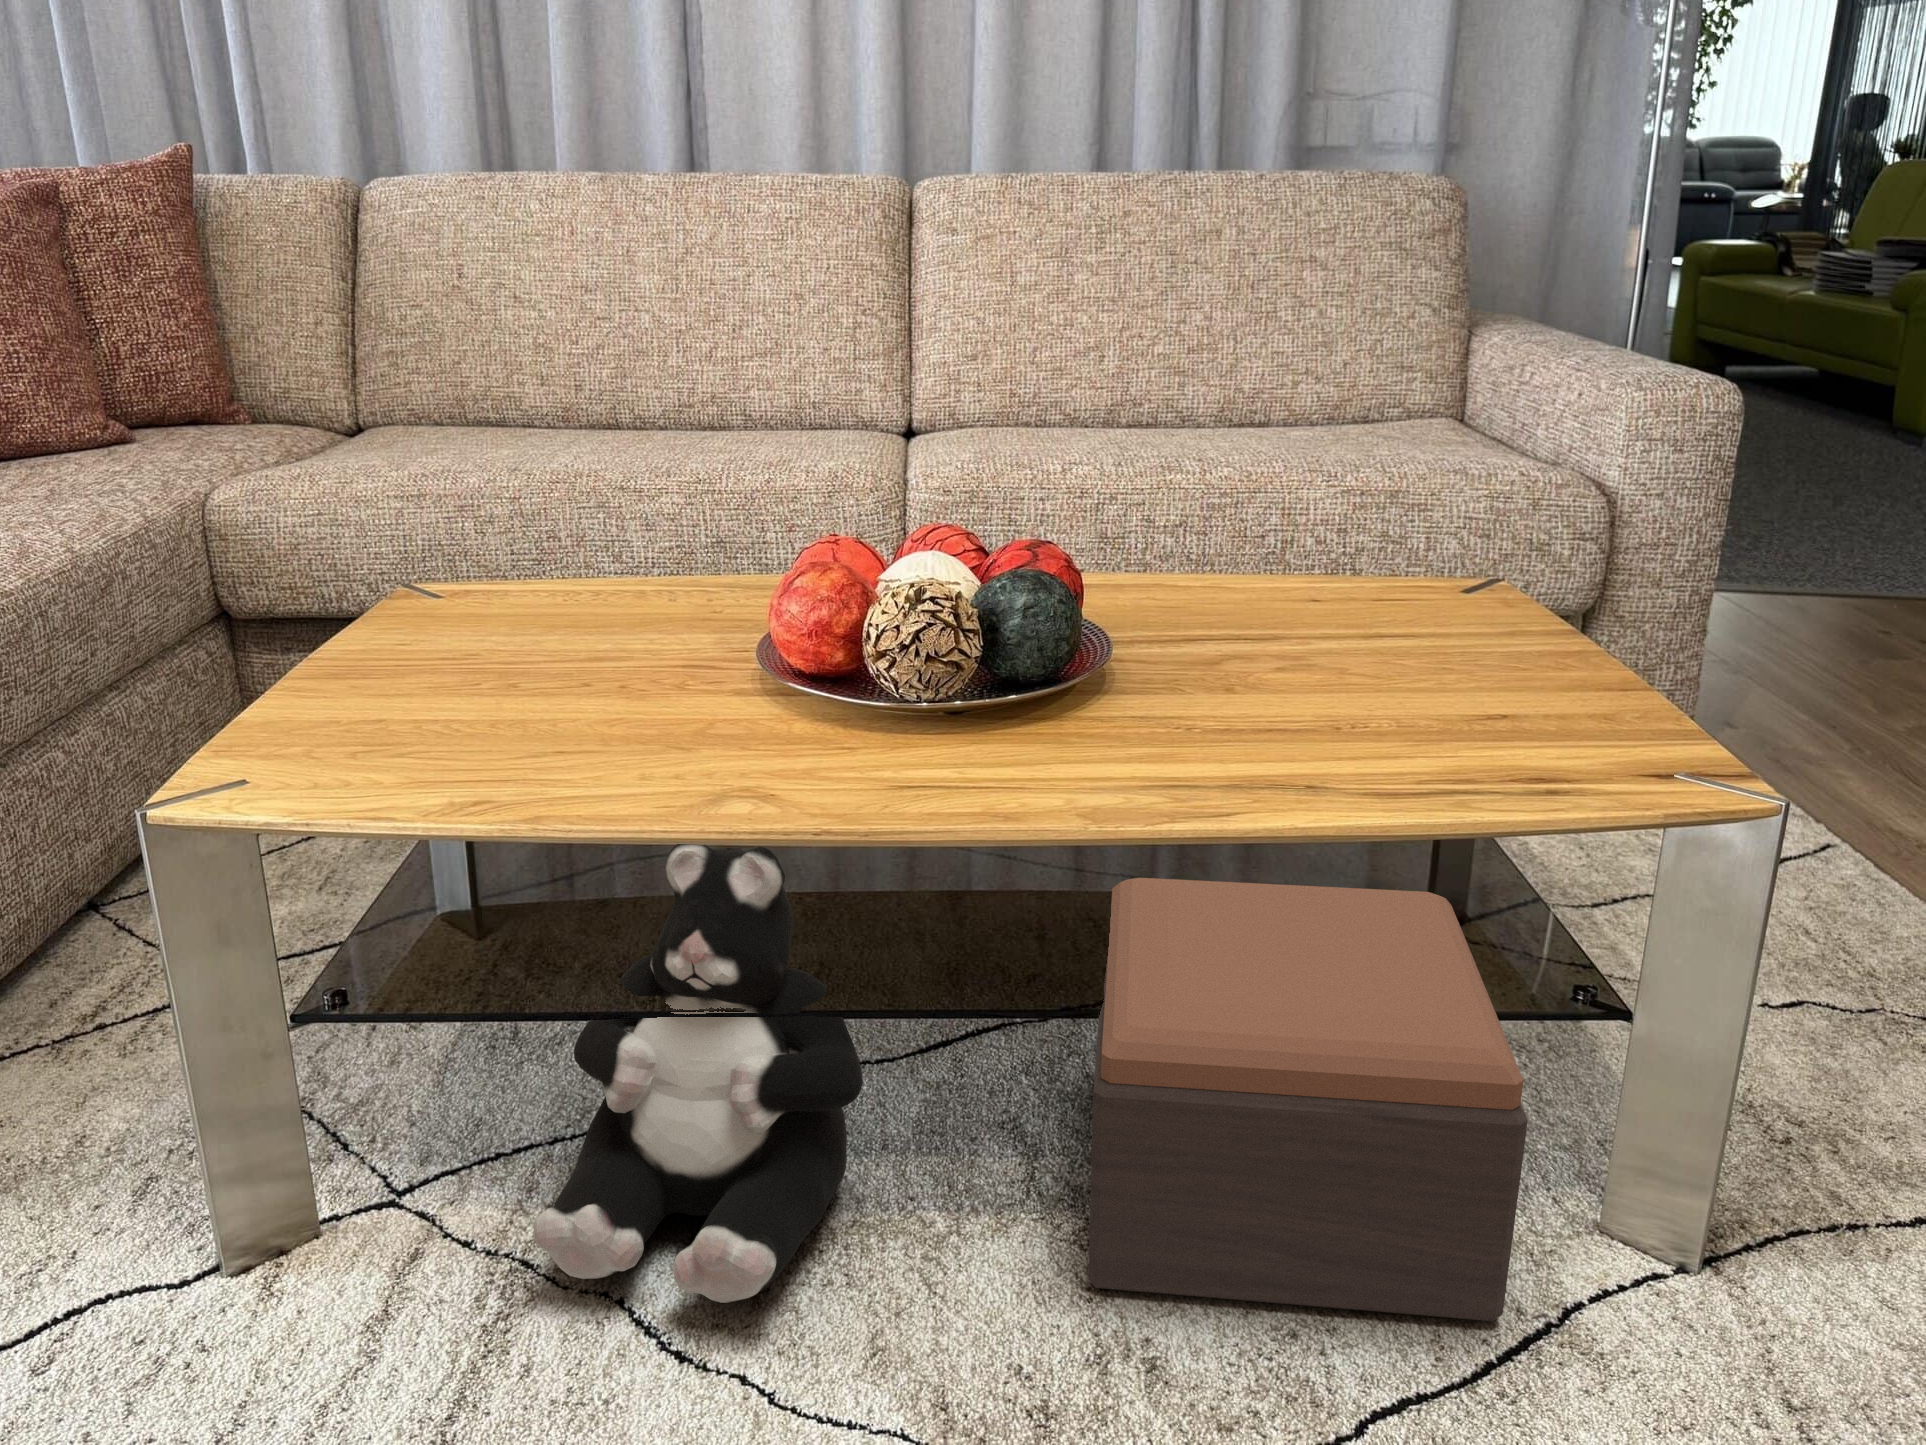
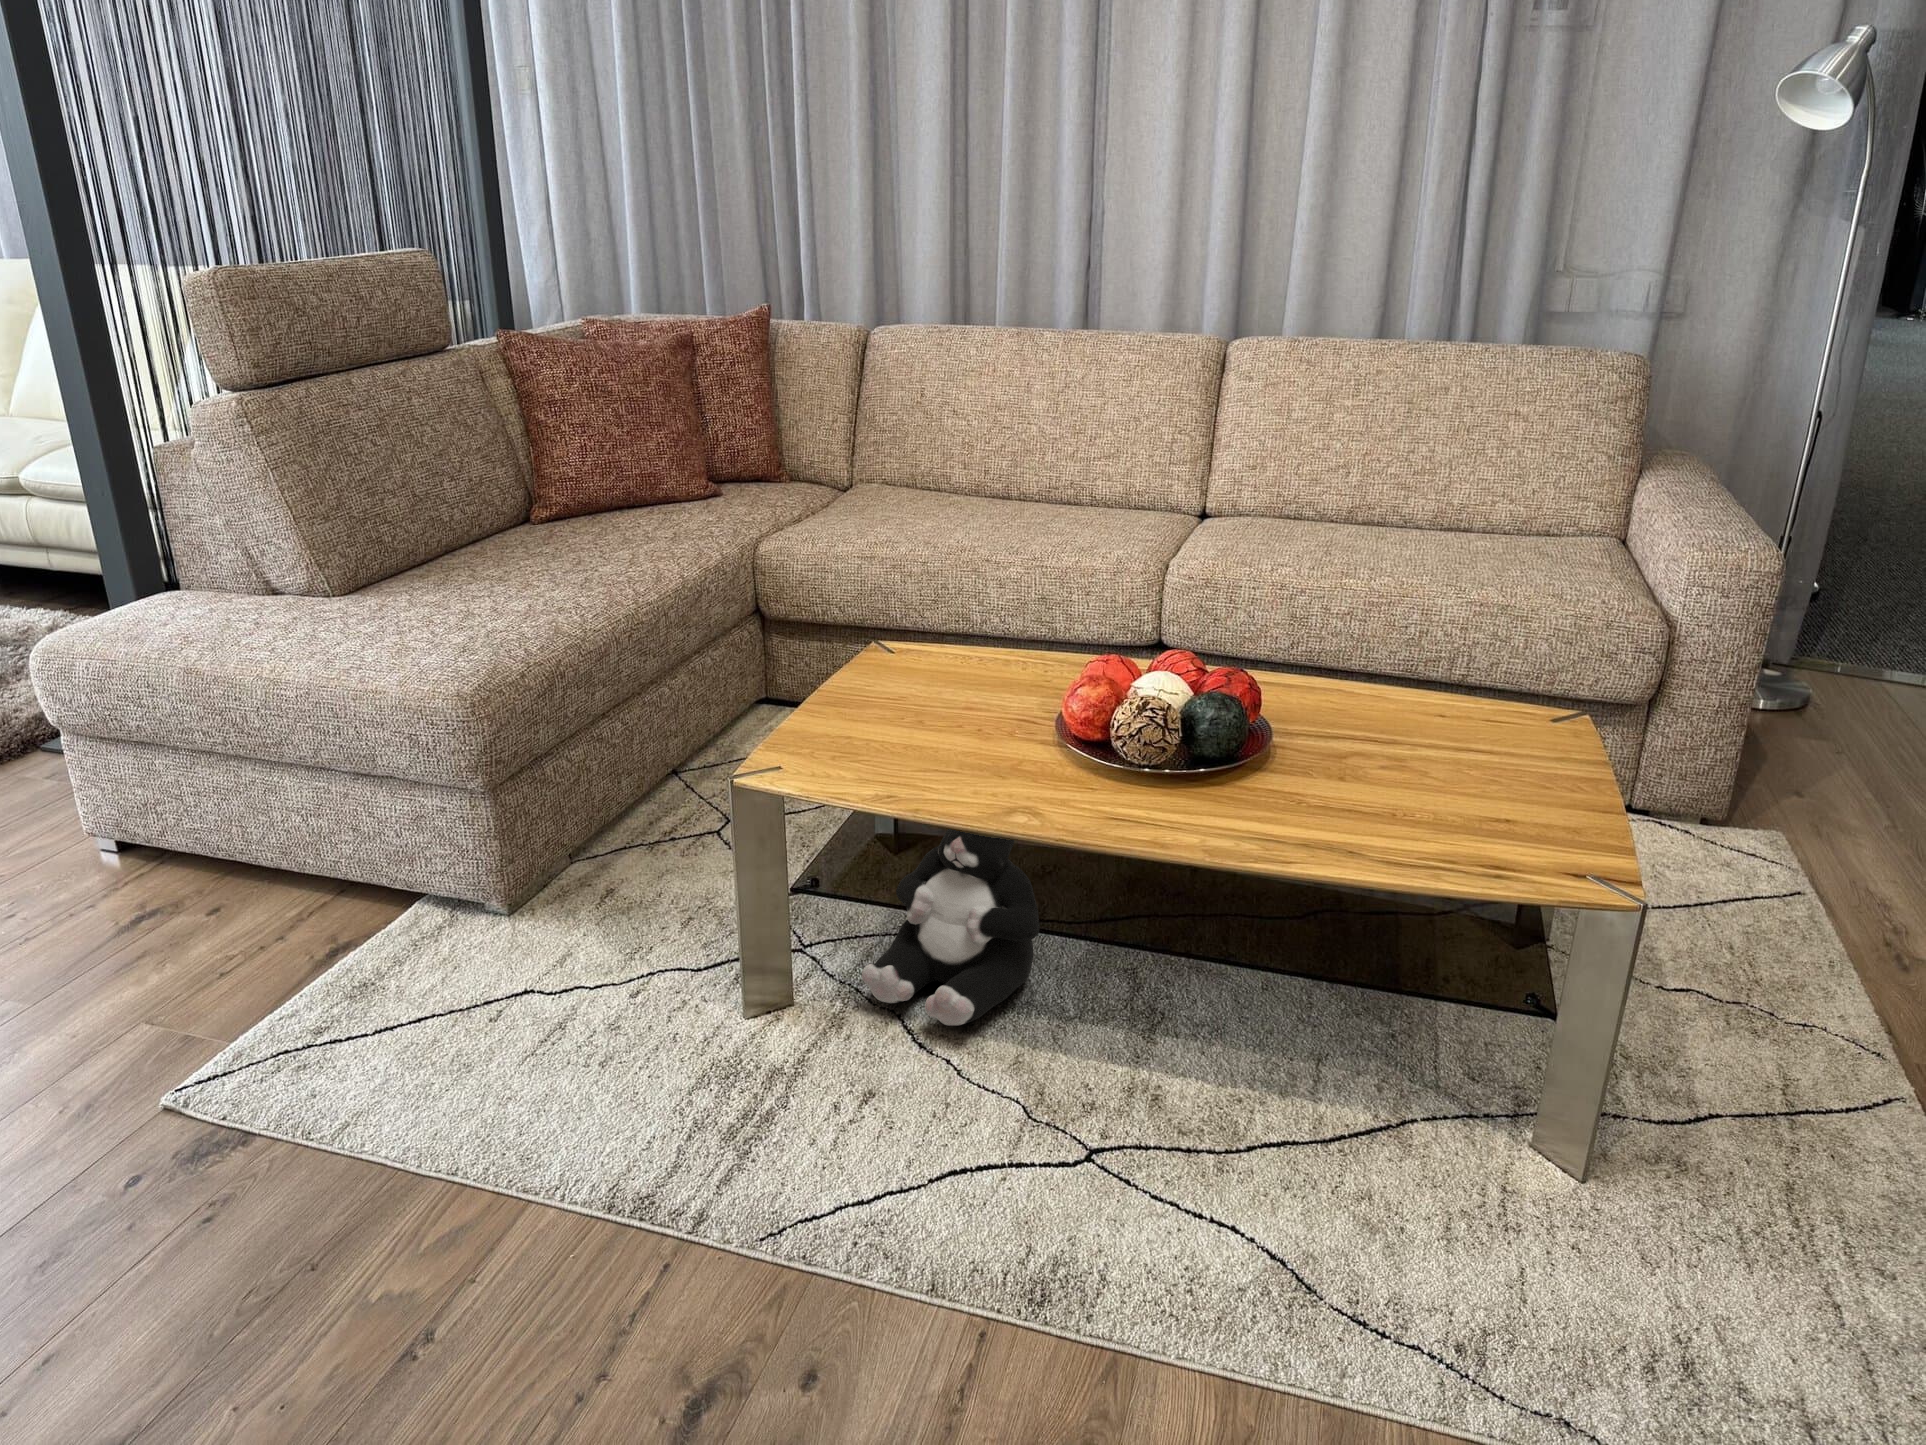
footstool: present [1088,878,1528,1321] -> none [1139,844,1406,1116]

